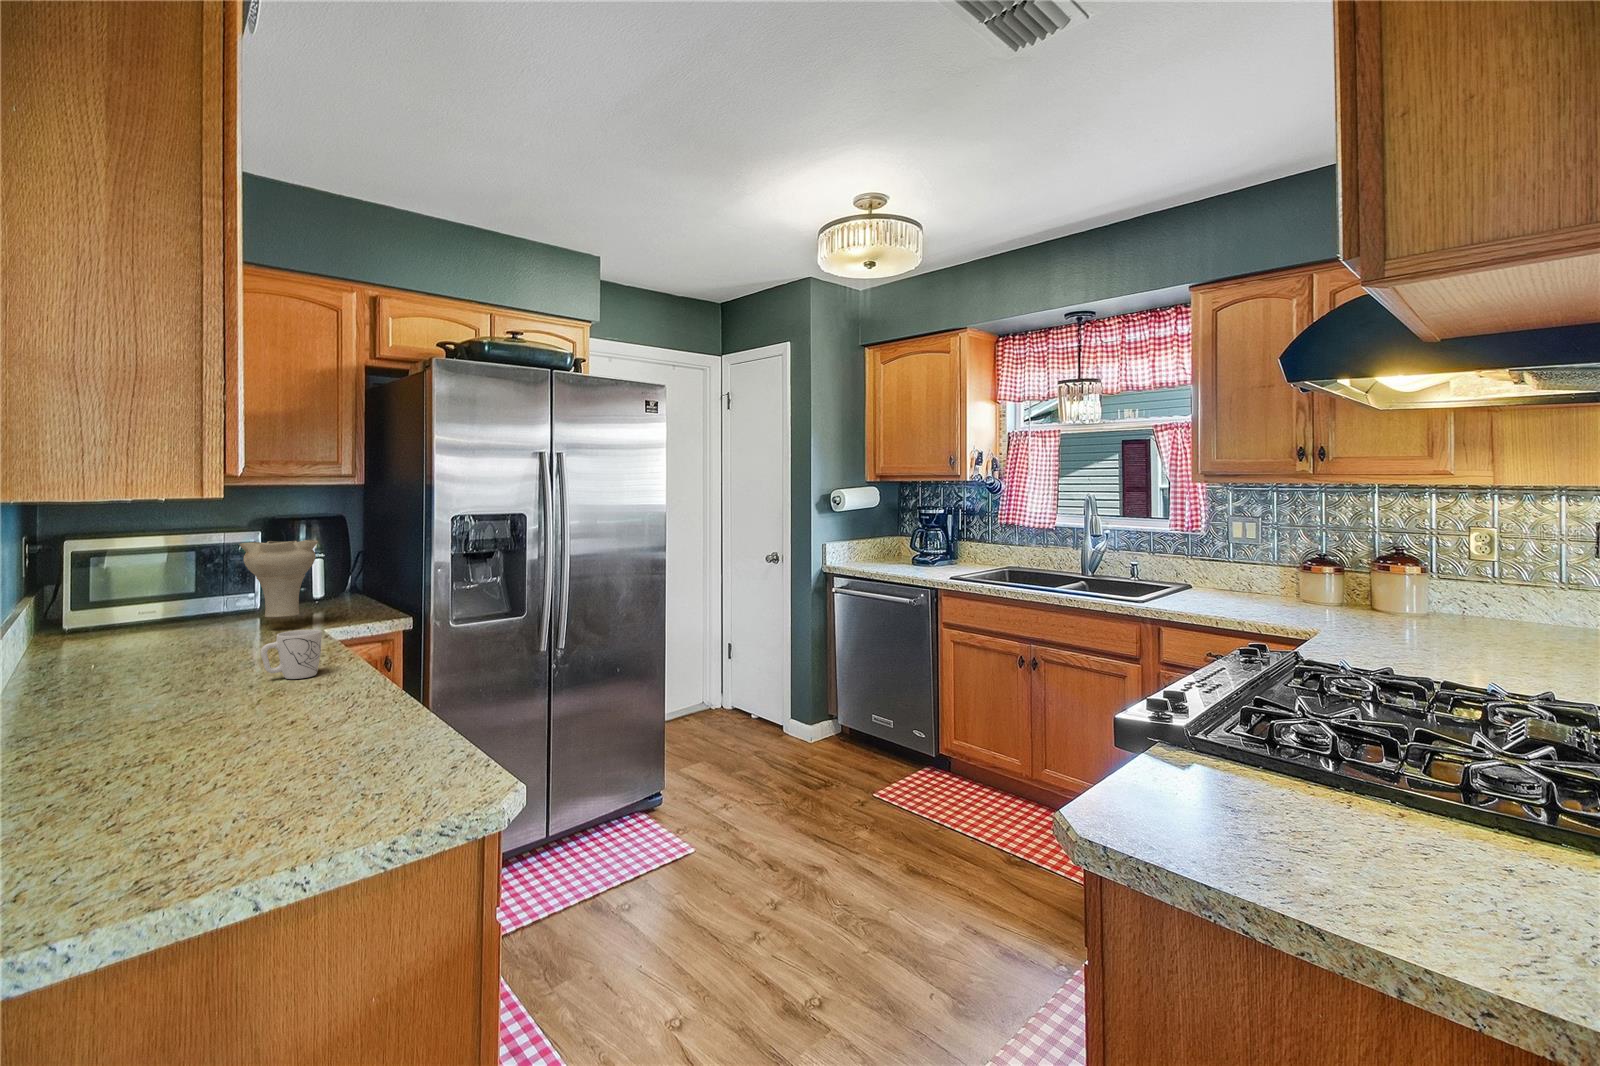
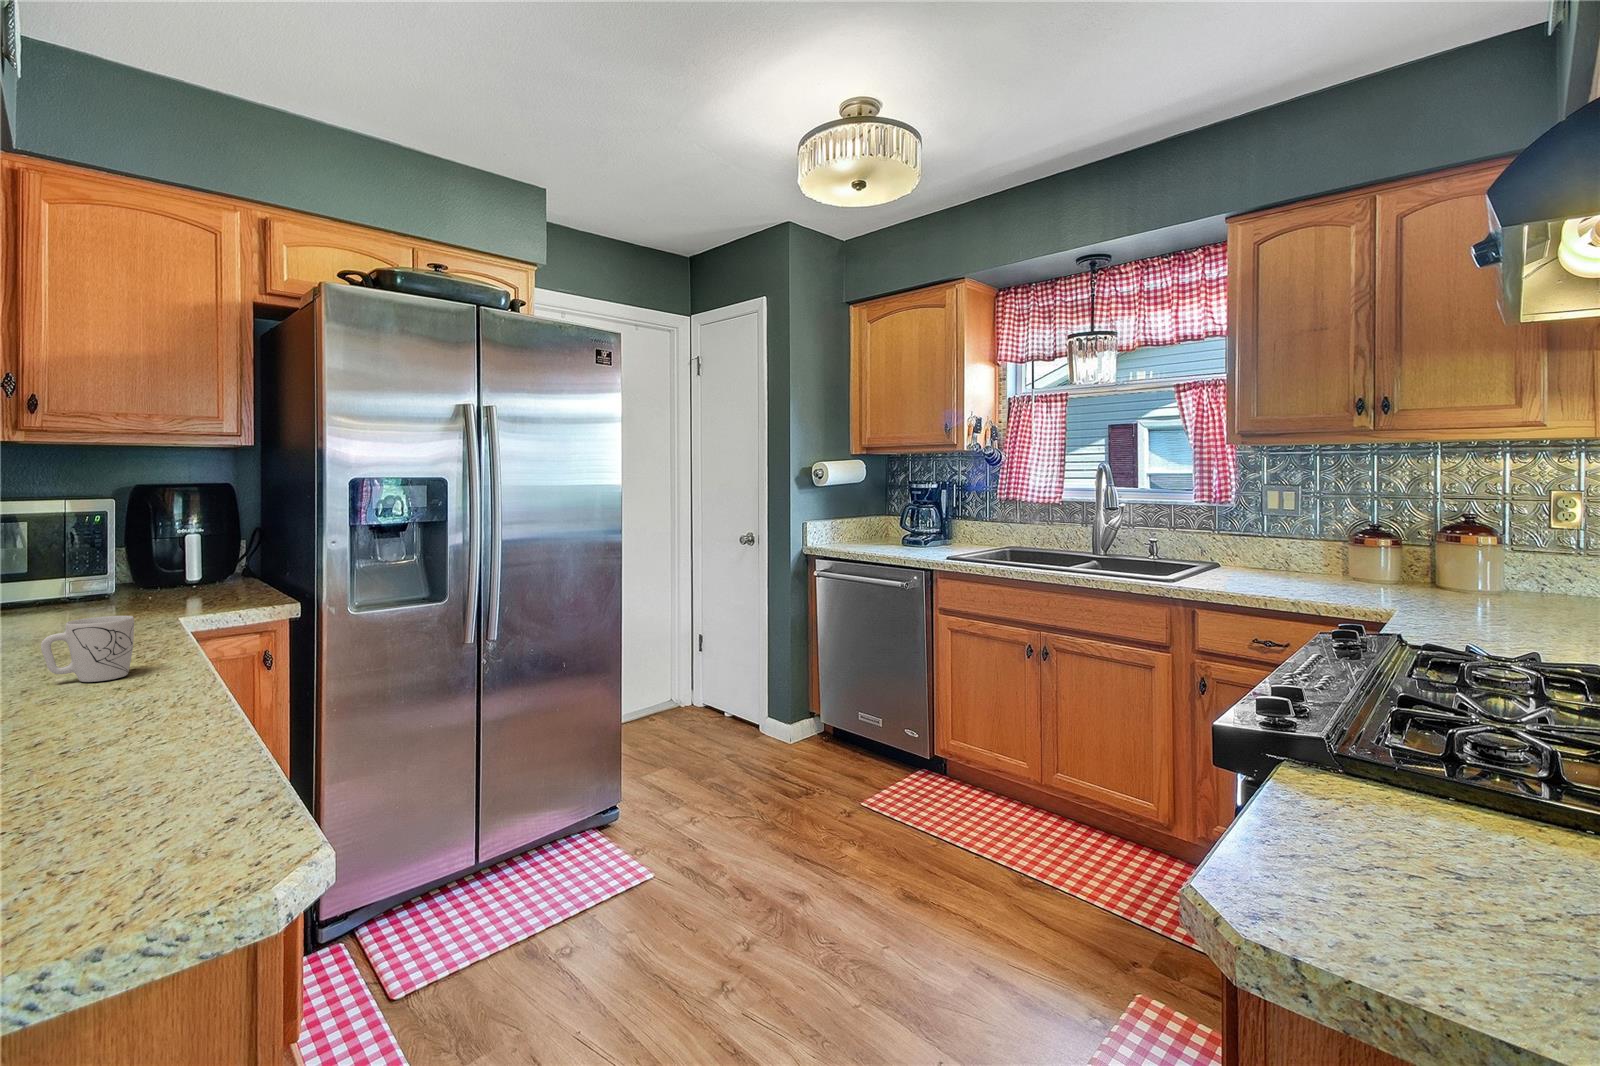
vase: present [240,540,318,617] -> none [47,504,193,610]

